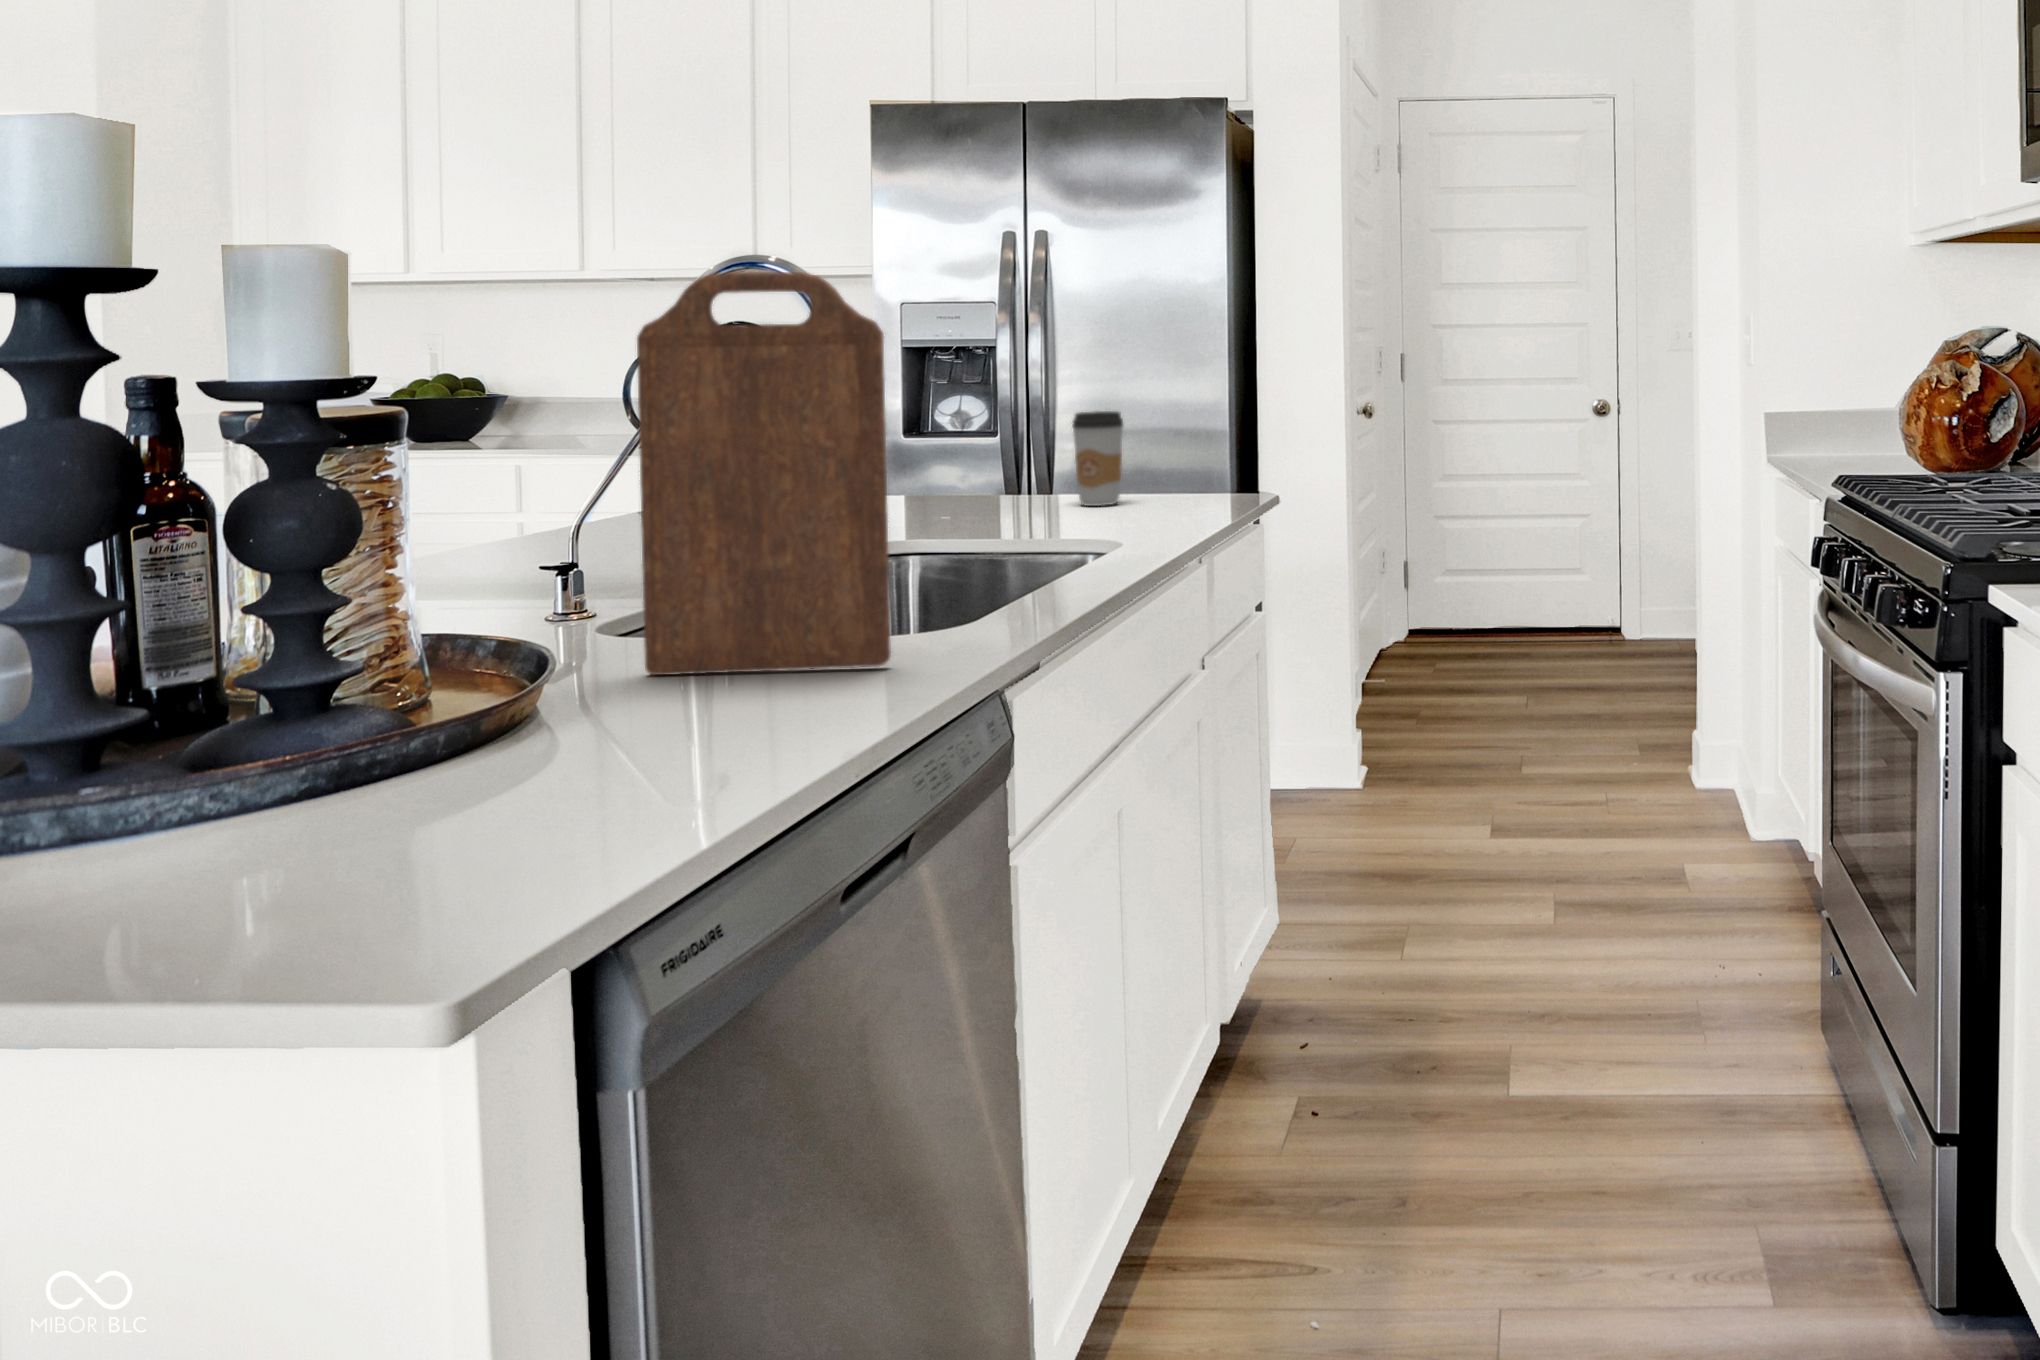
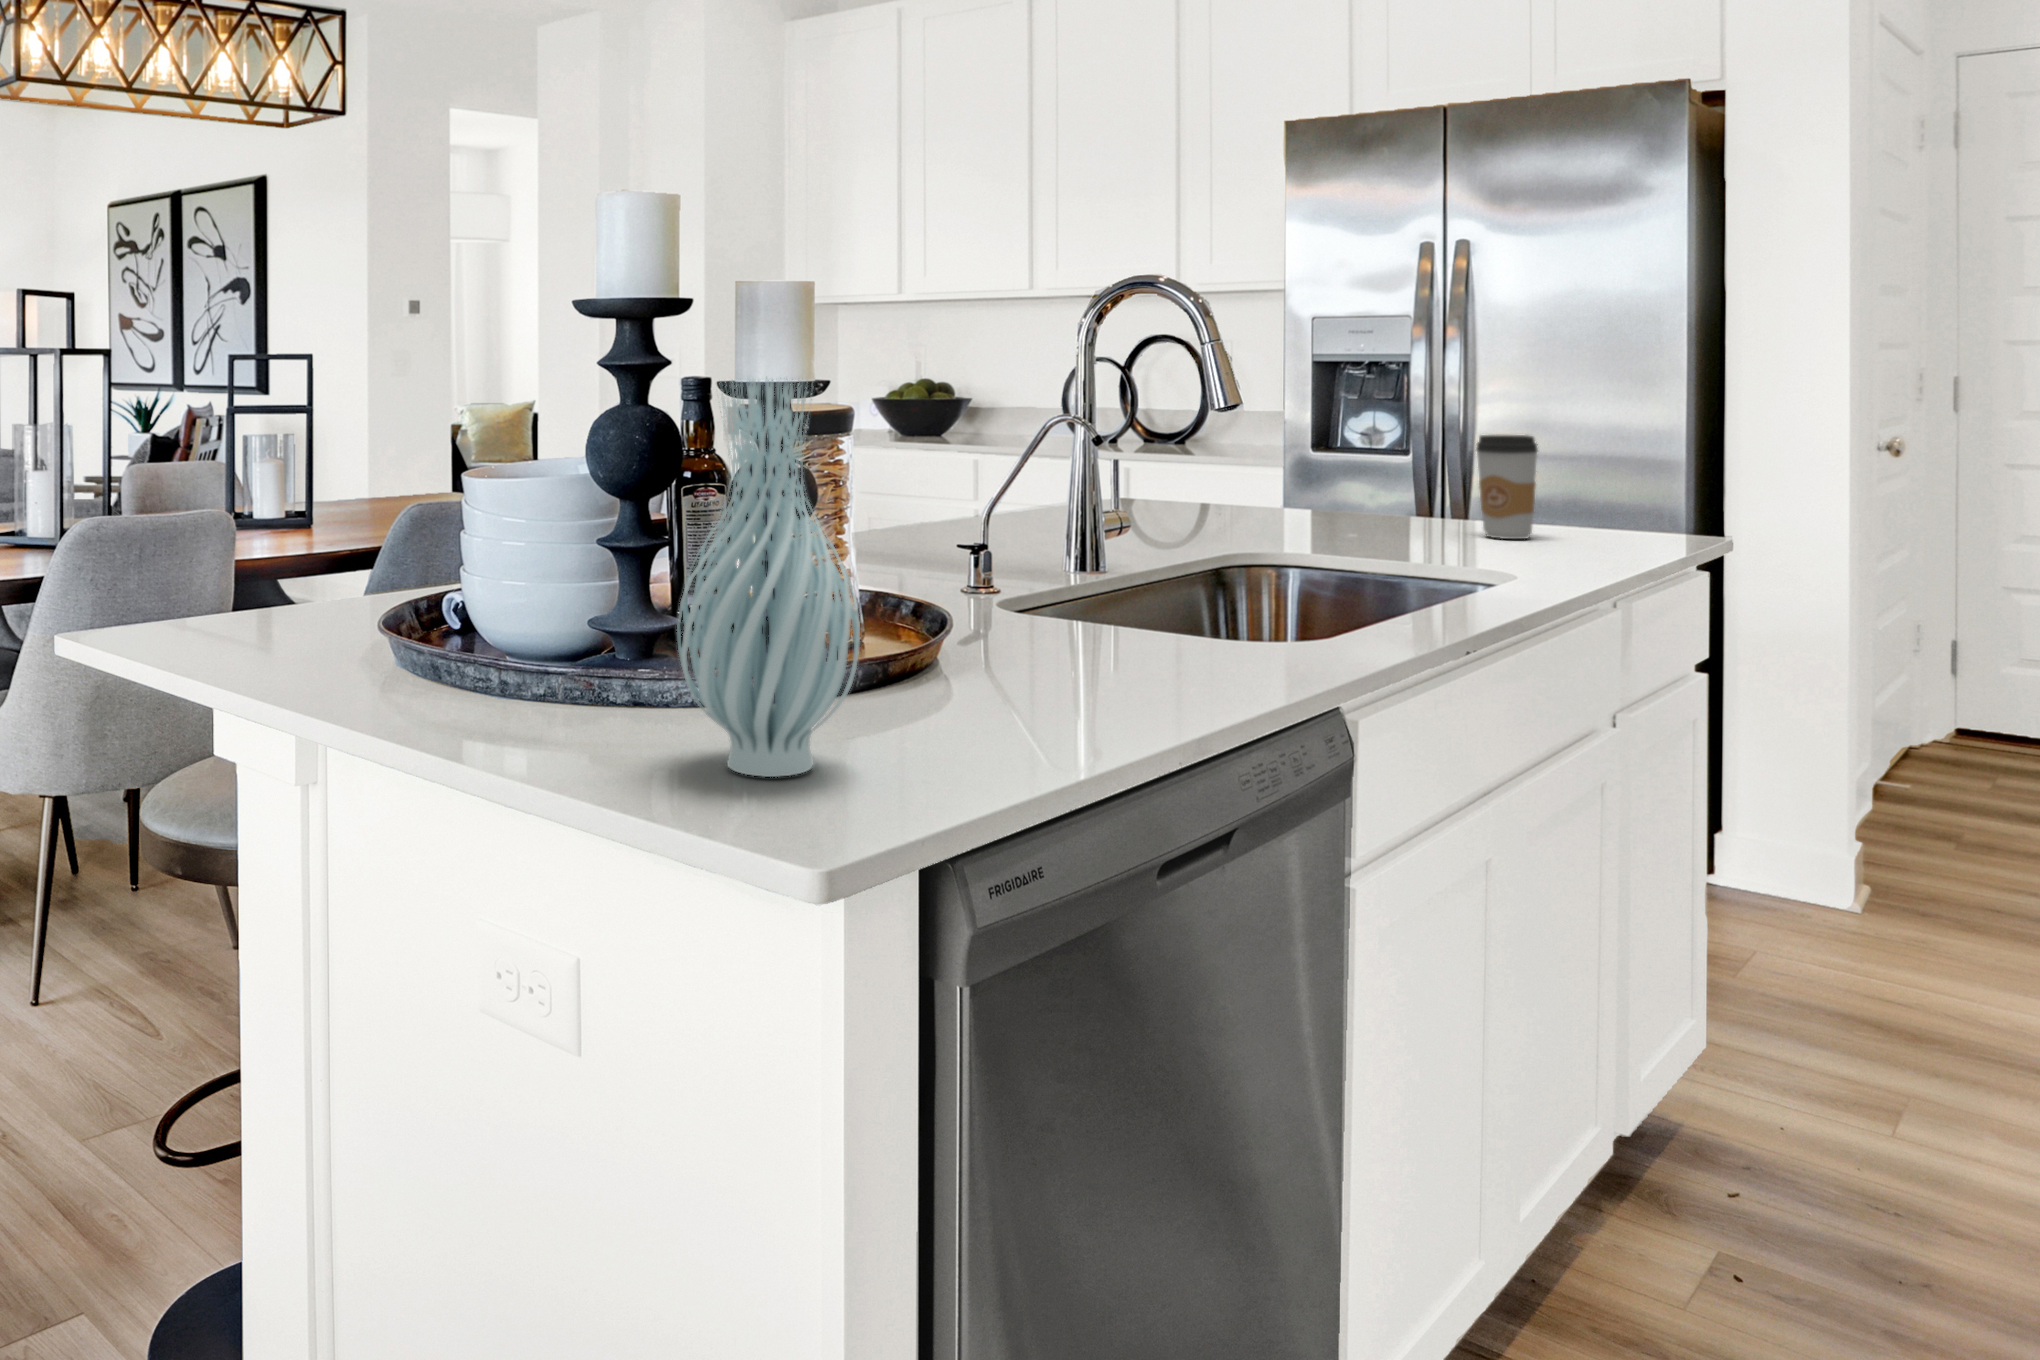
cutting board: present [637,272,891,675] -> none [1022,289,1237,671]
vase: none [158,373,457,902] -> present [677,377,860,777]

